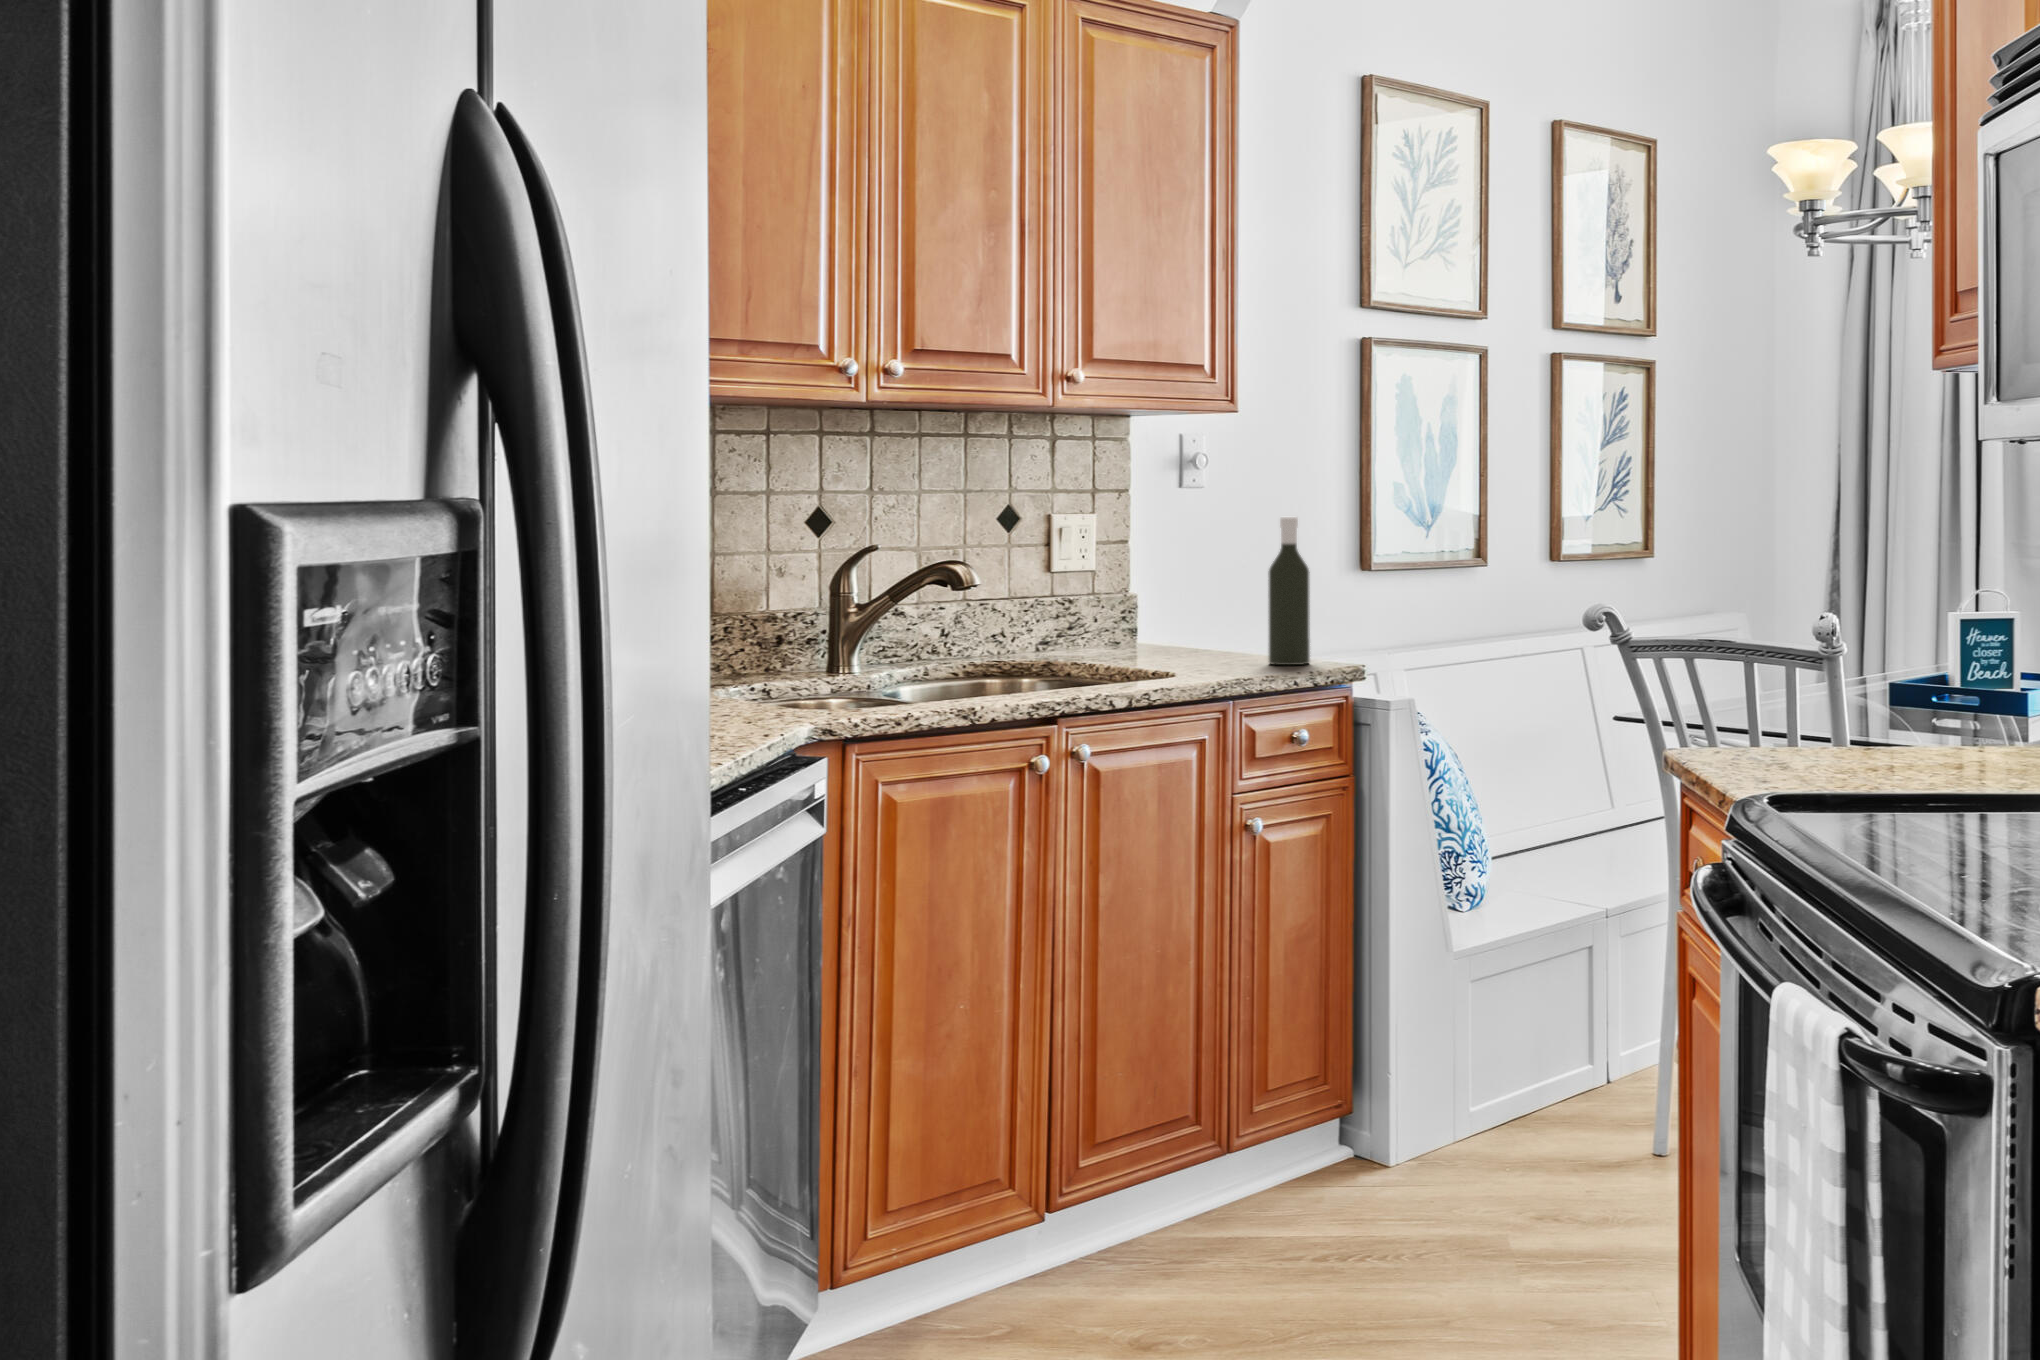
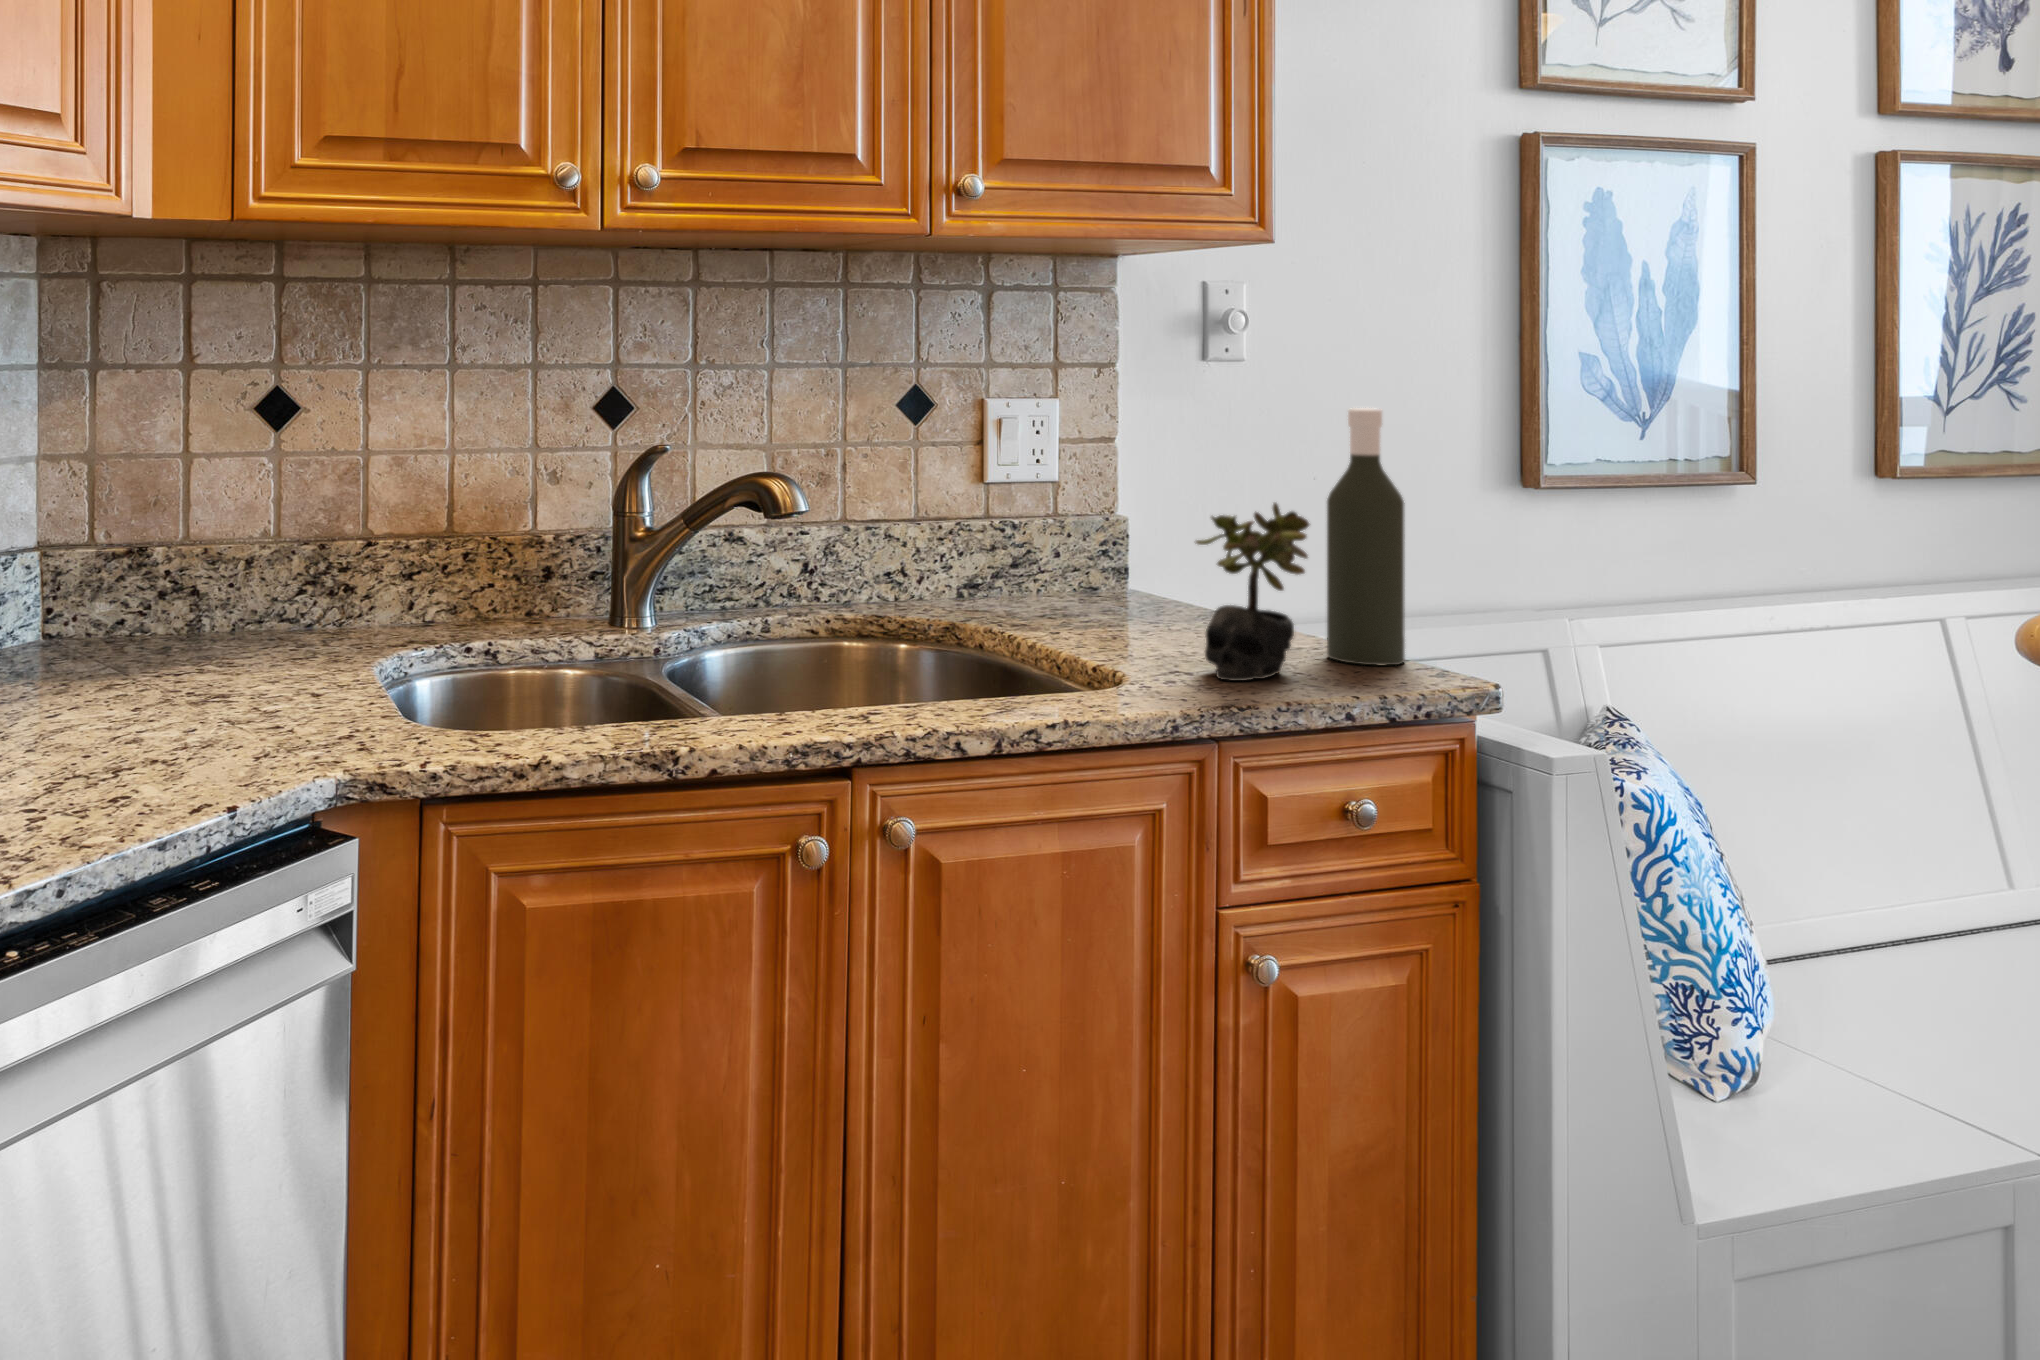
succulent plant: none [1205,571,1268,673] -> present [1196,503,1309,681]

